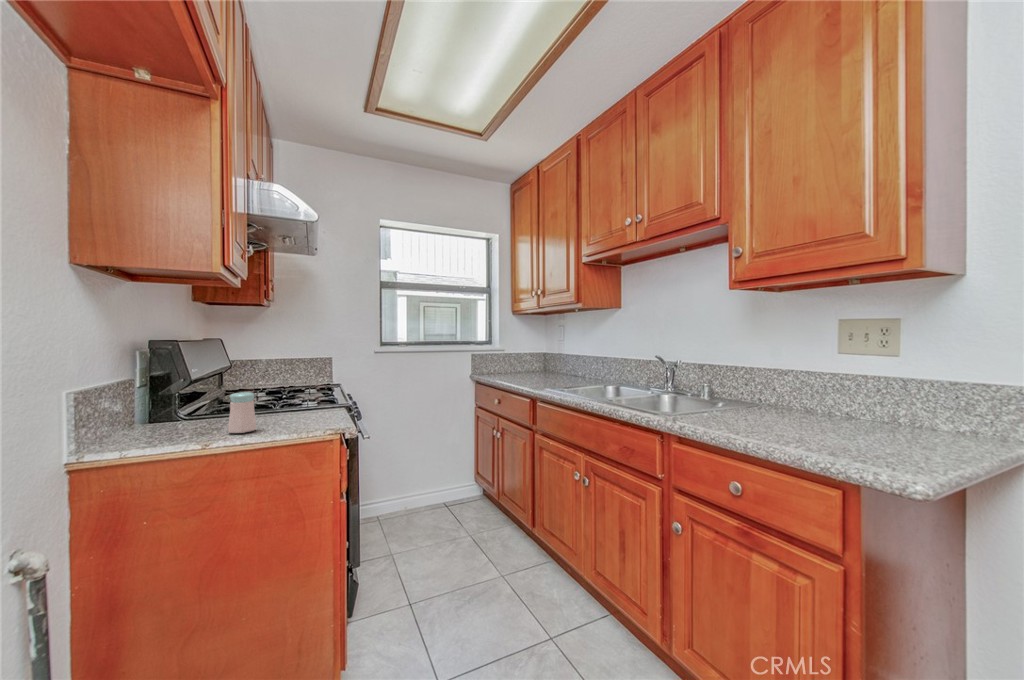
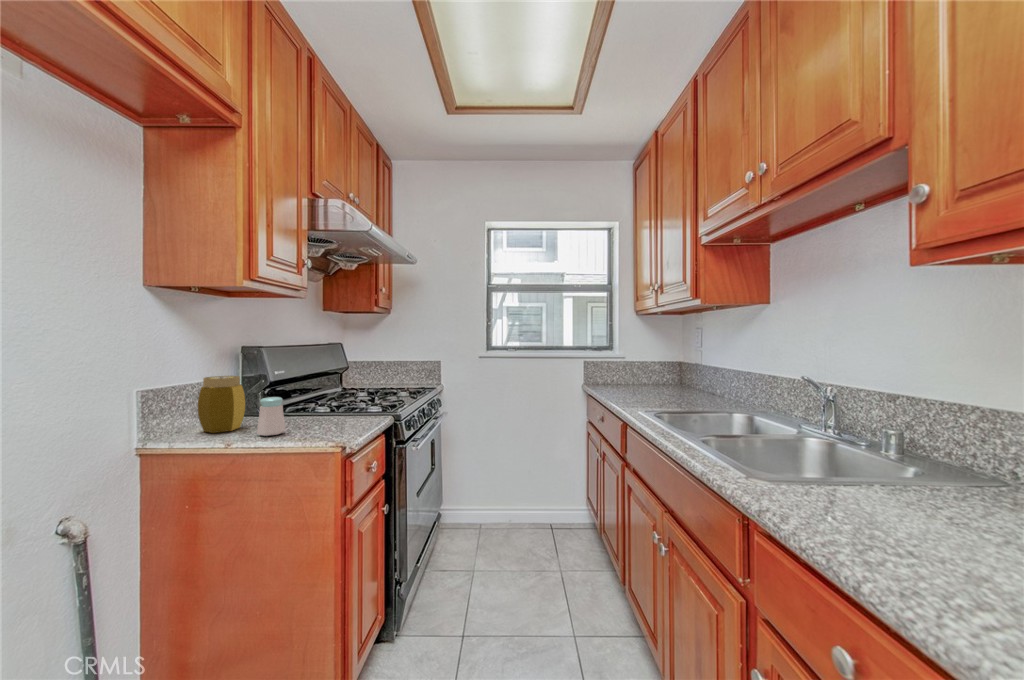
jar: none [136,373,190,438] -> present [198,376,245,433]

